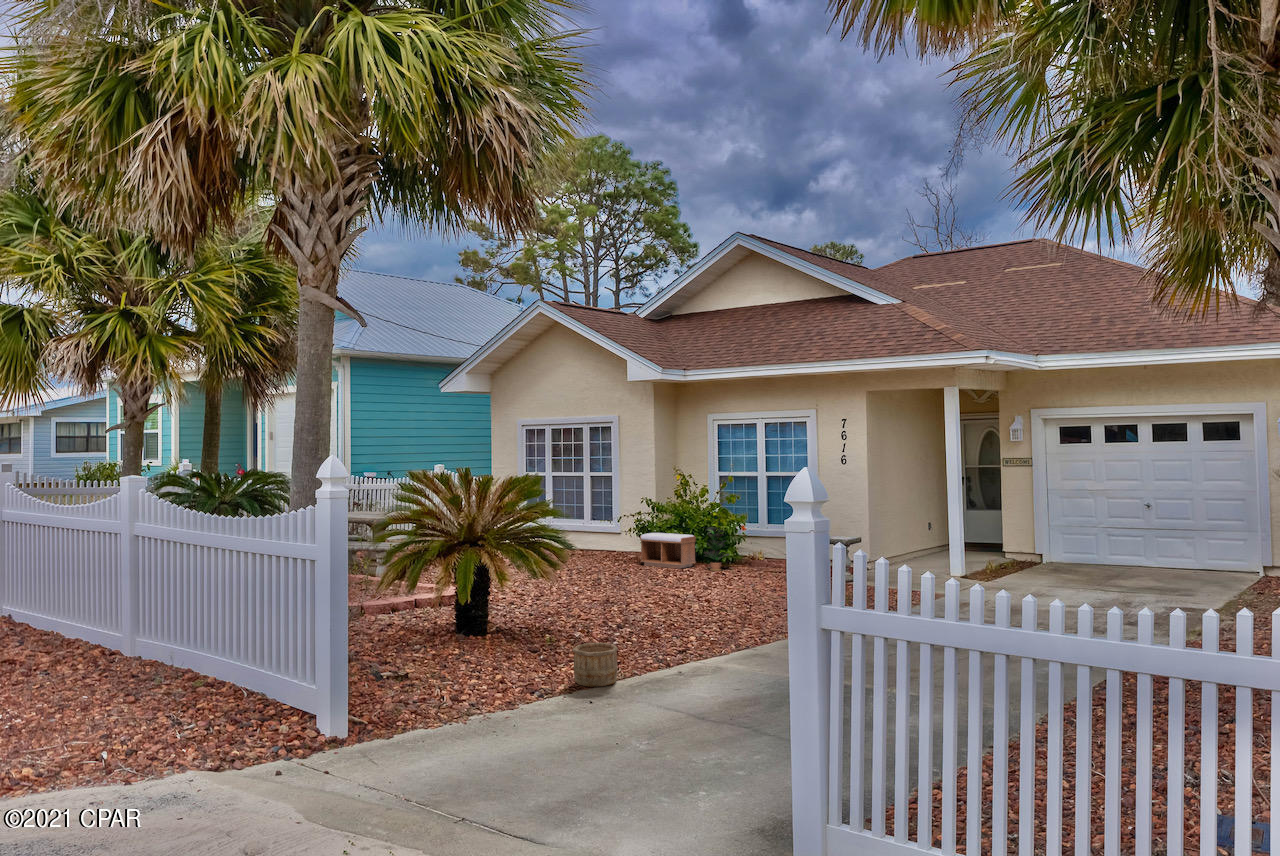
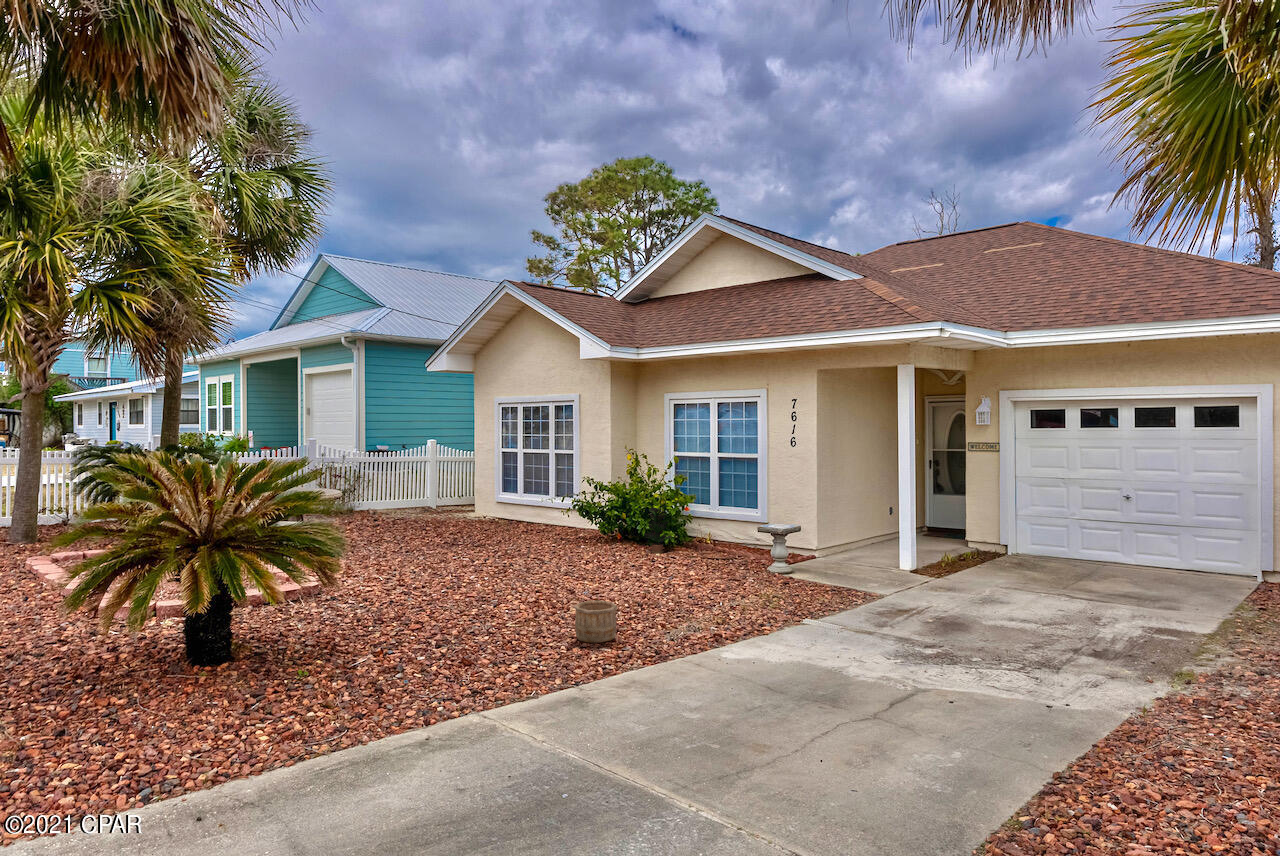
bench: present [640,533,696,569] -> none [587,511,641,549]
wooden bucket: present [572,643,618,687] -> present [574,600,617,643]

